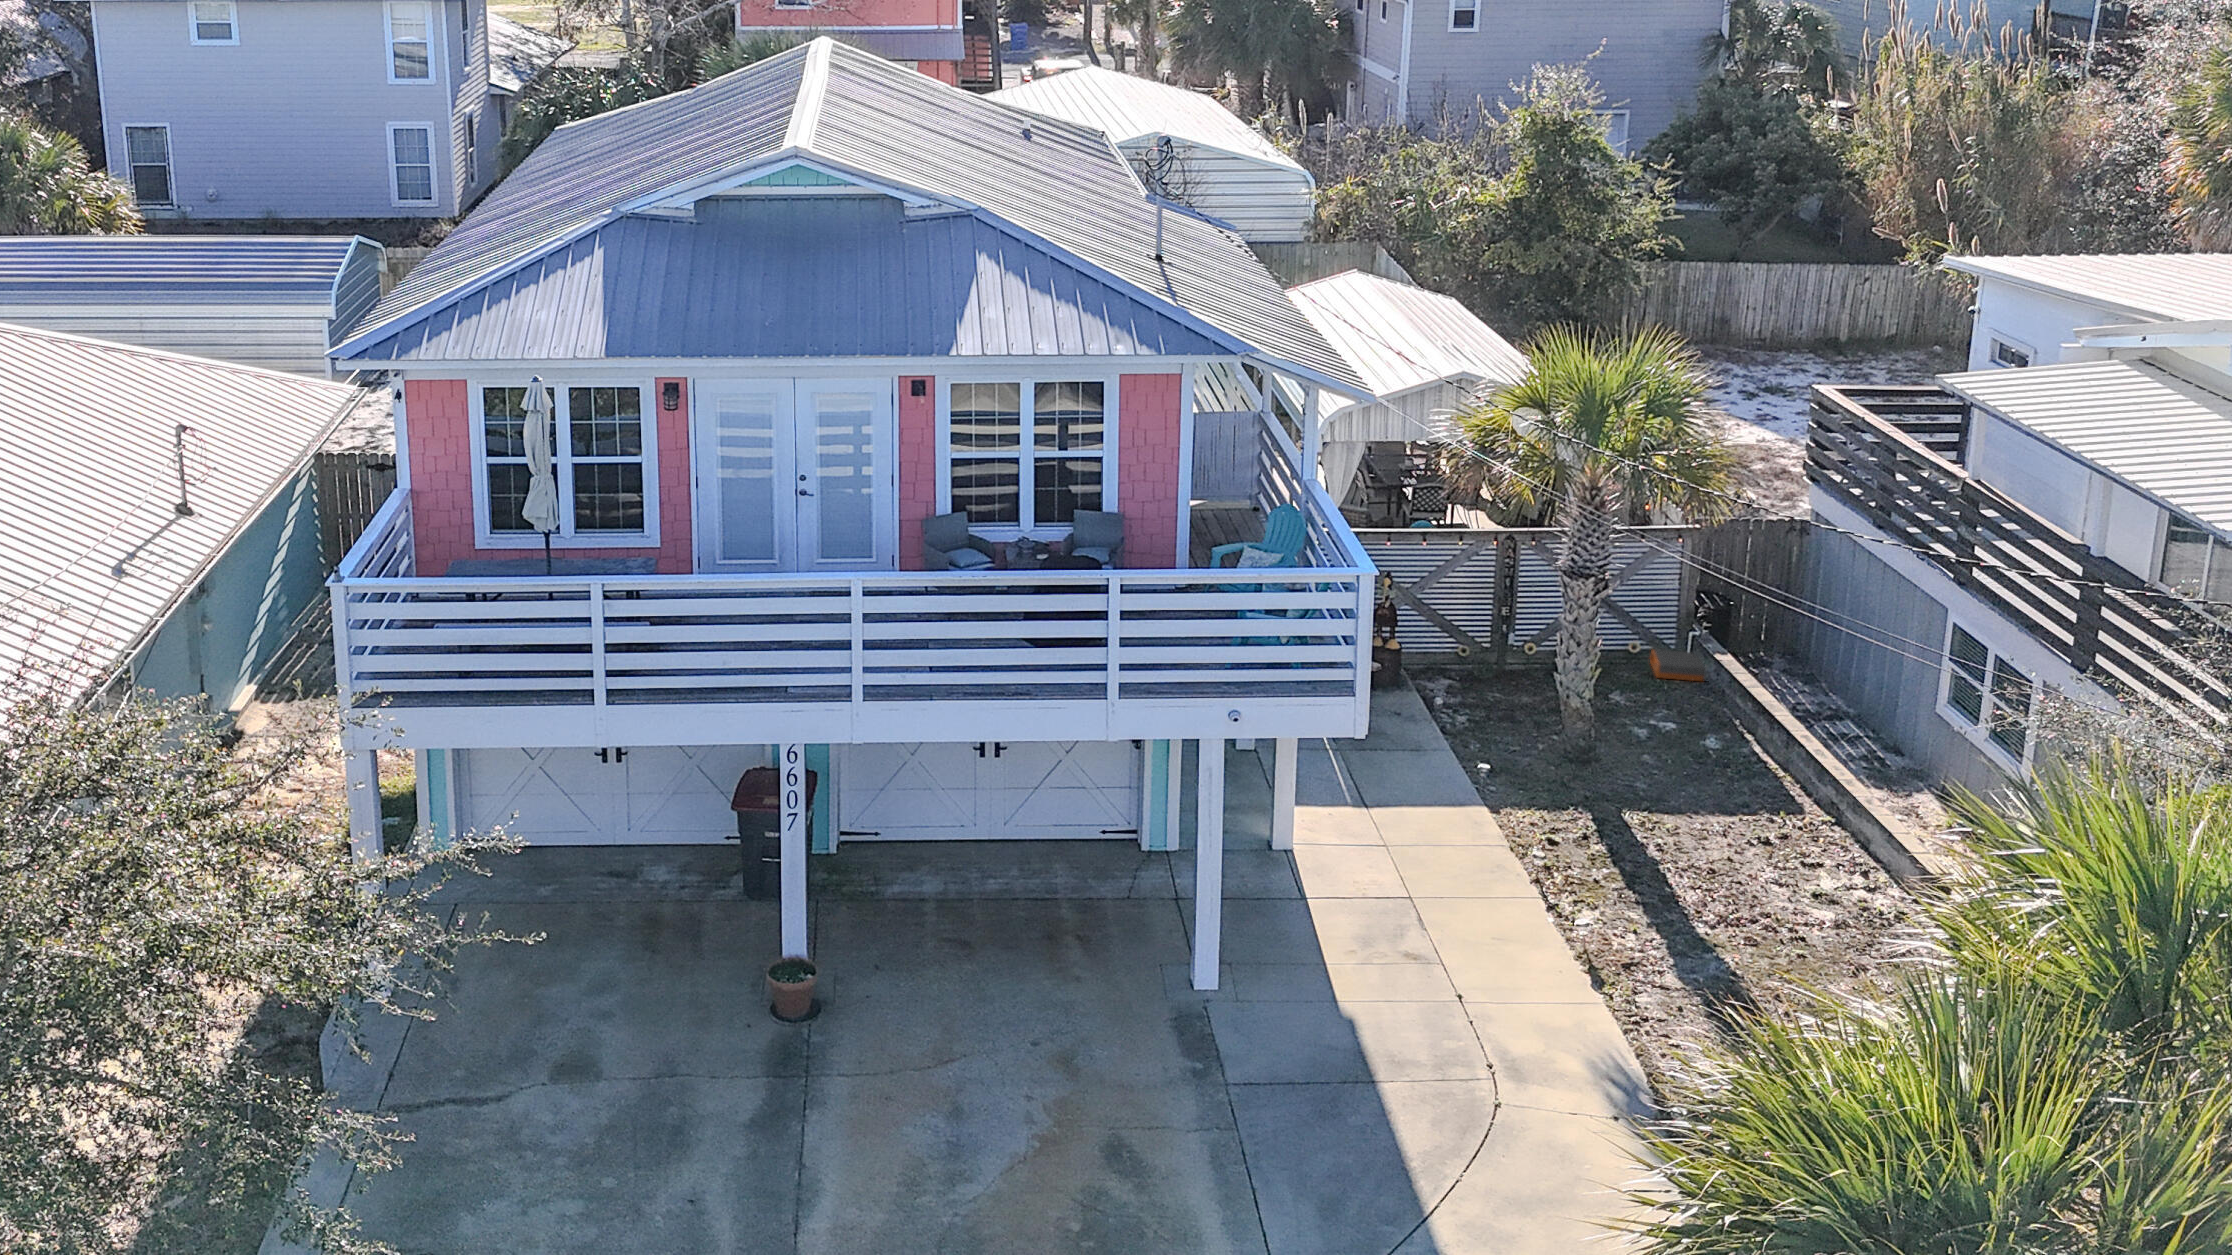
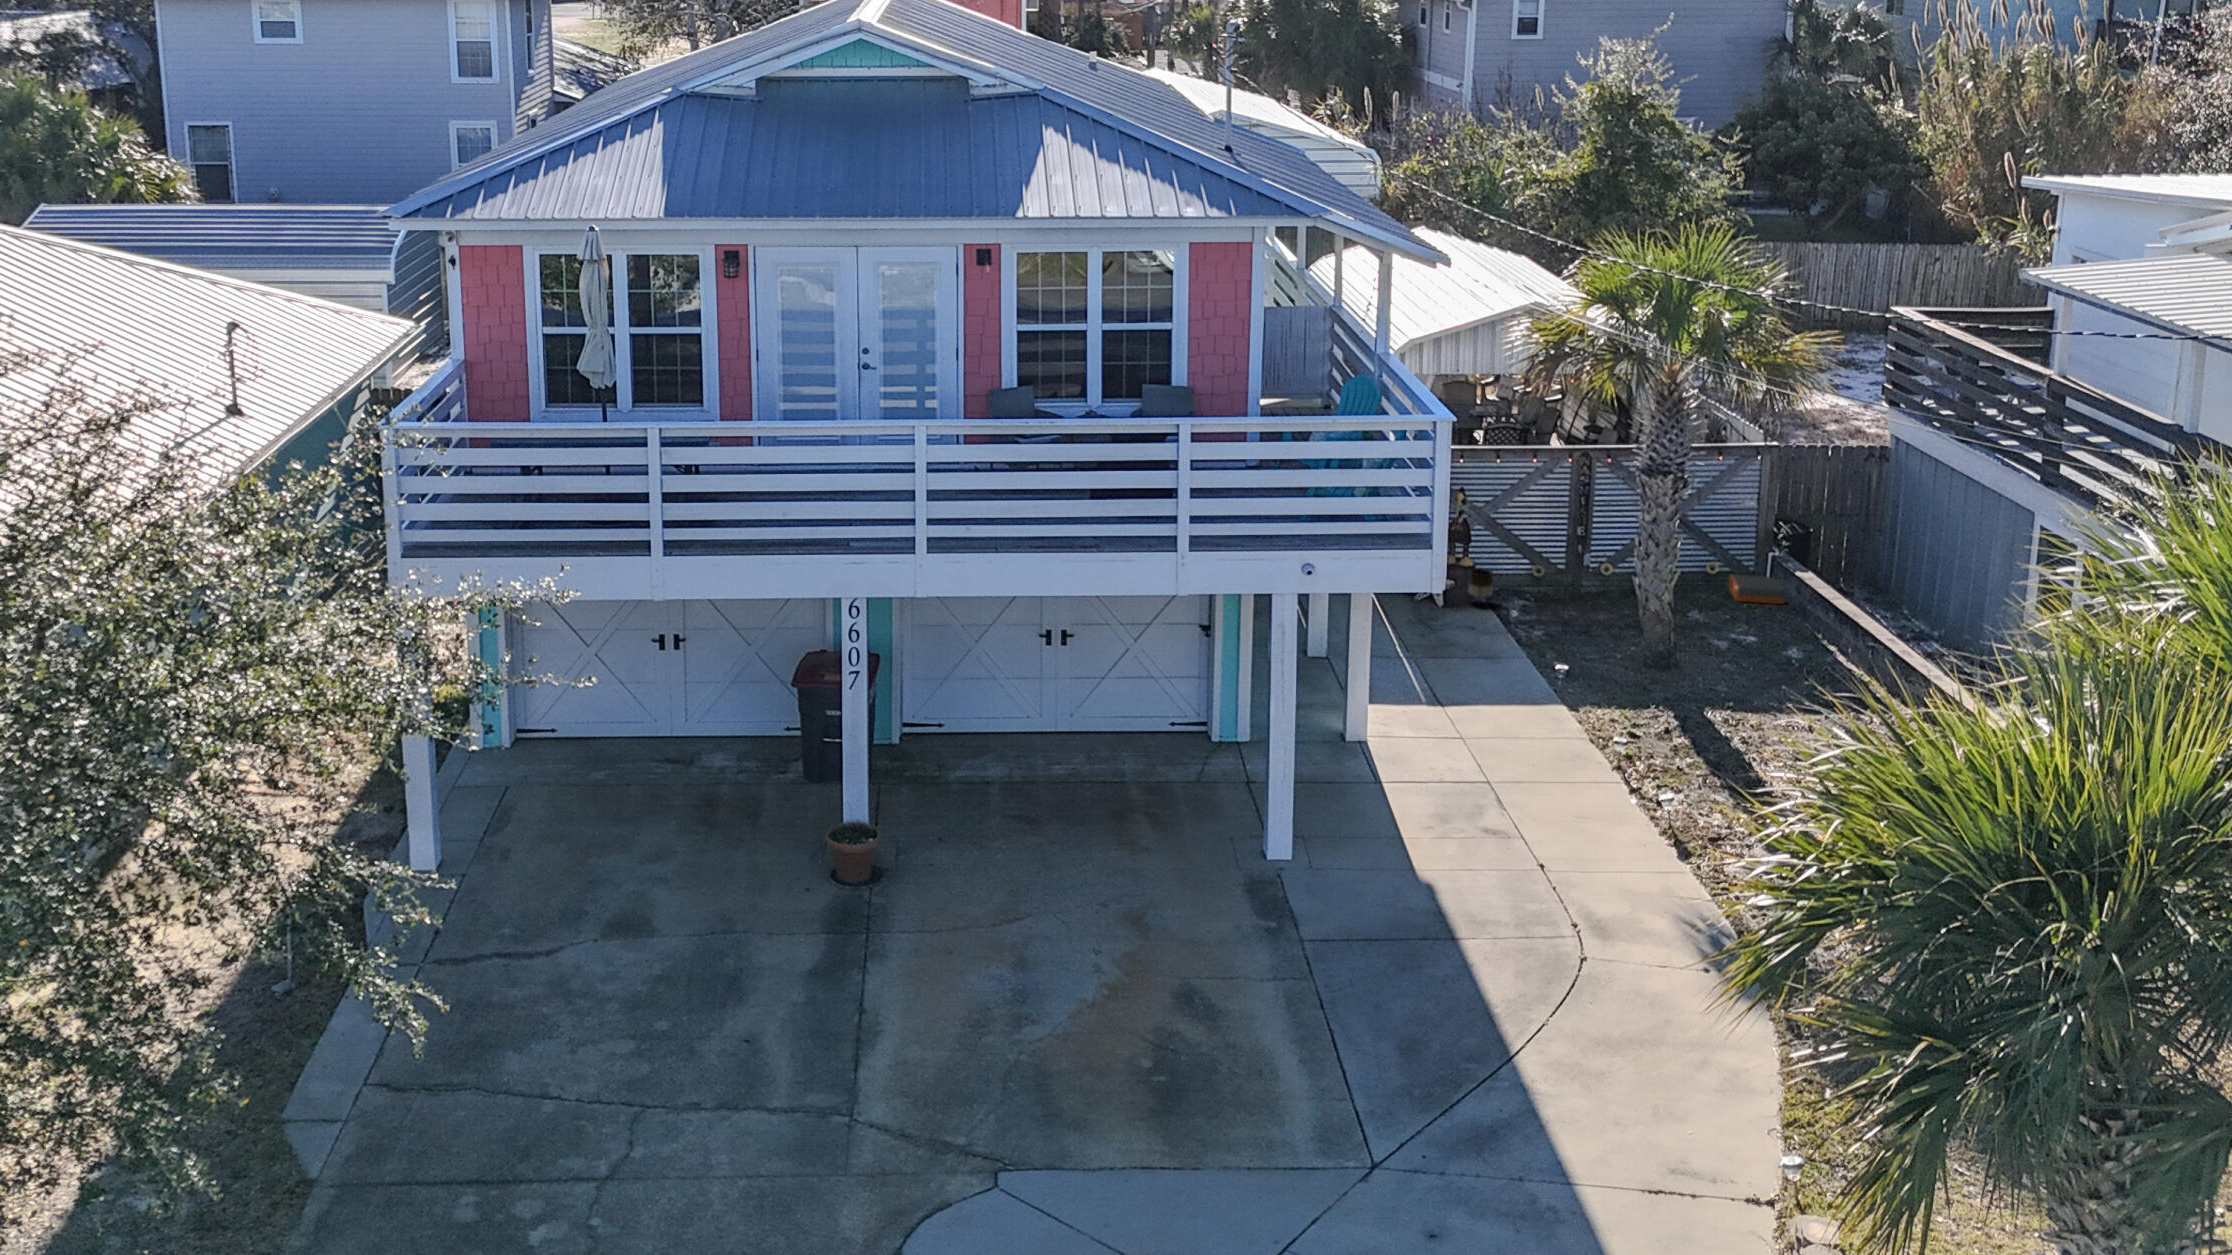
planter: none [1393,646,1419,688] -> present [1468,568,1494,597]

